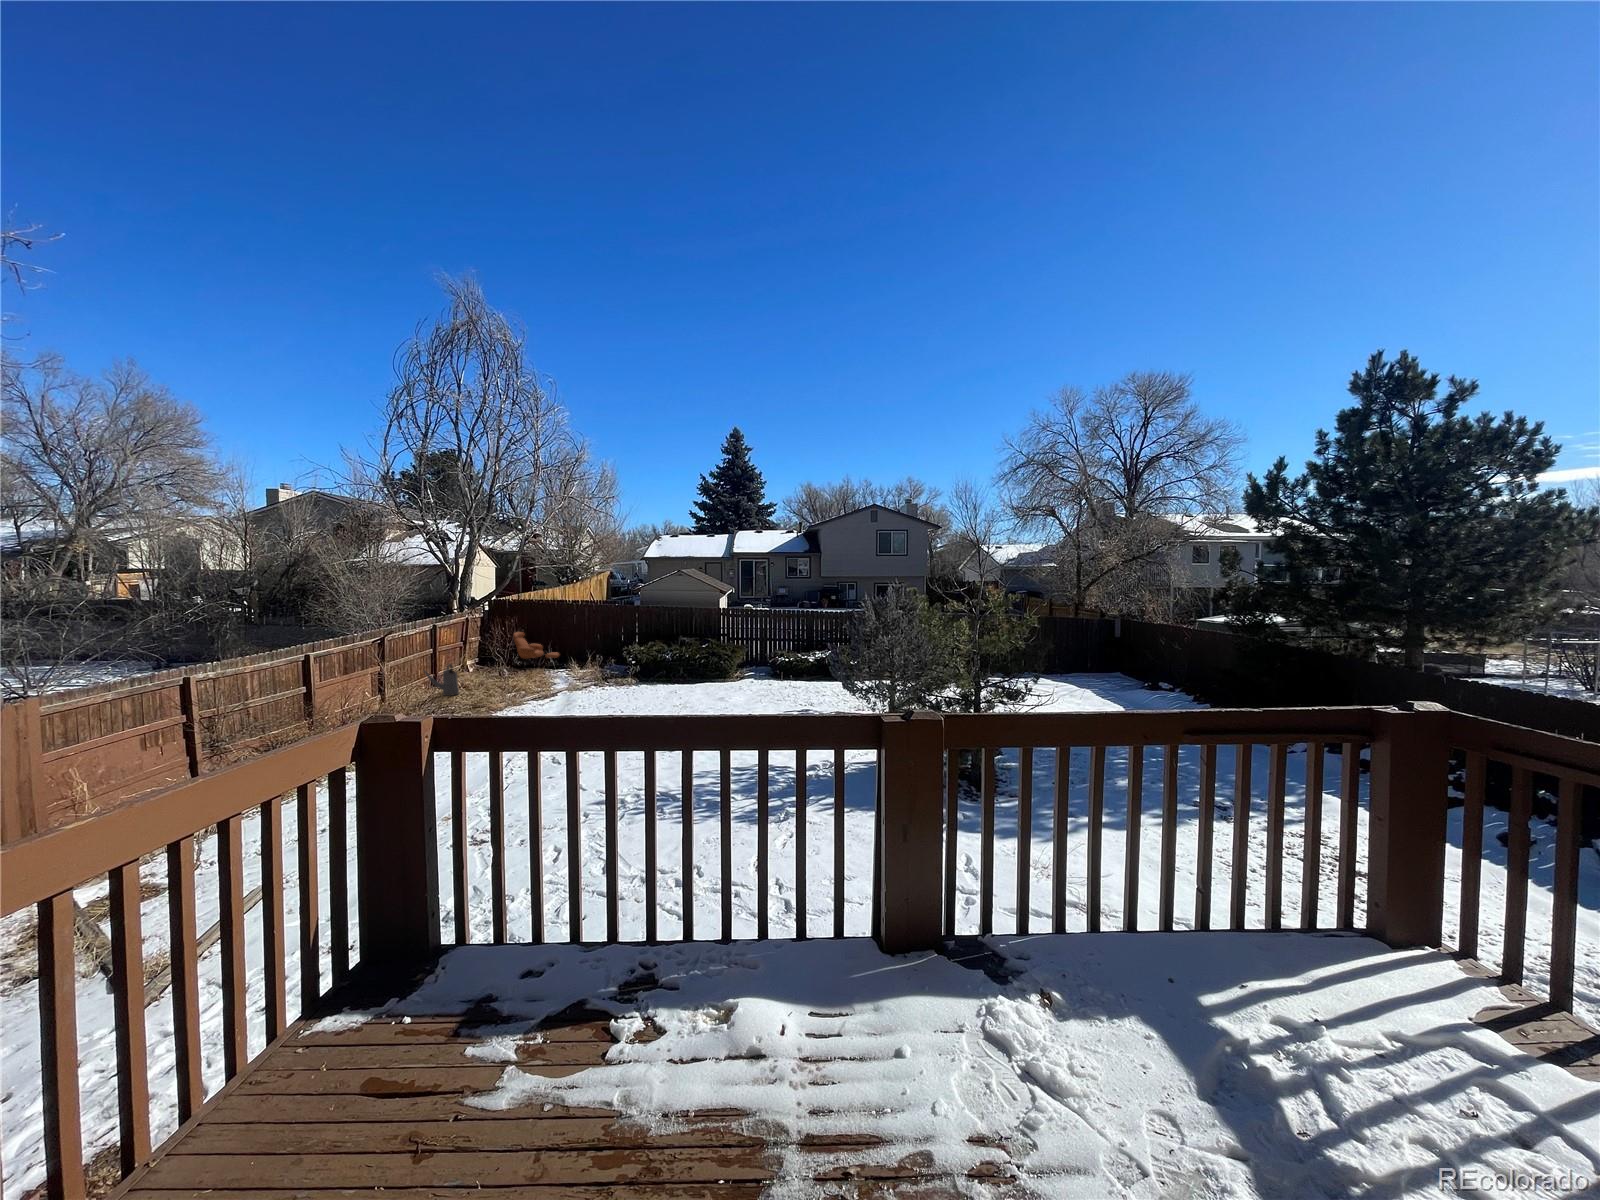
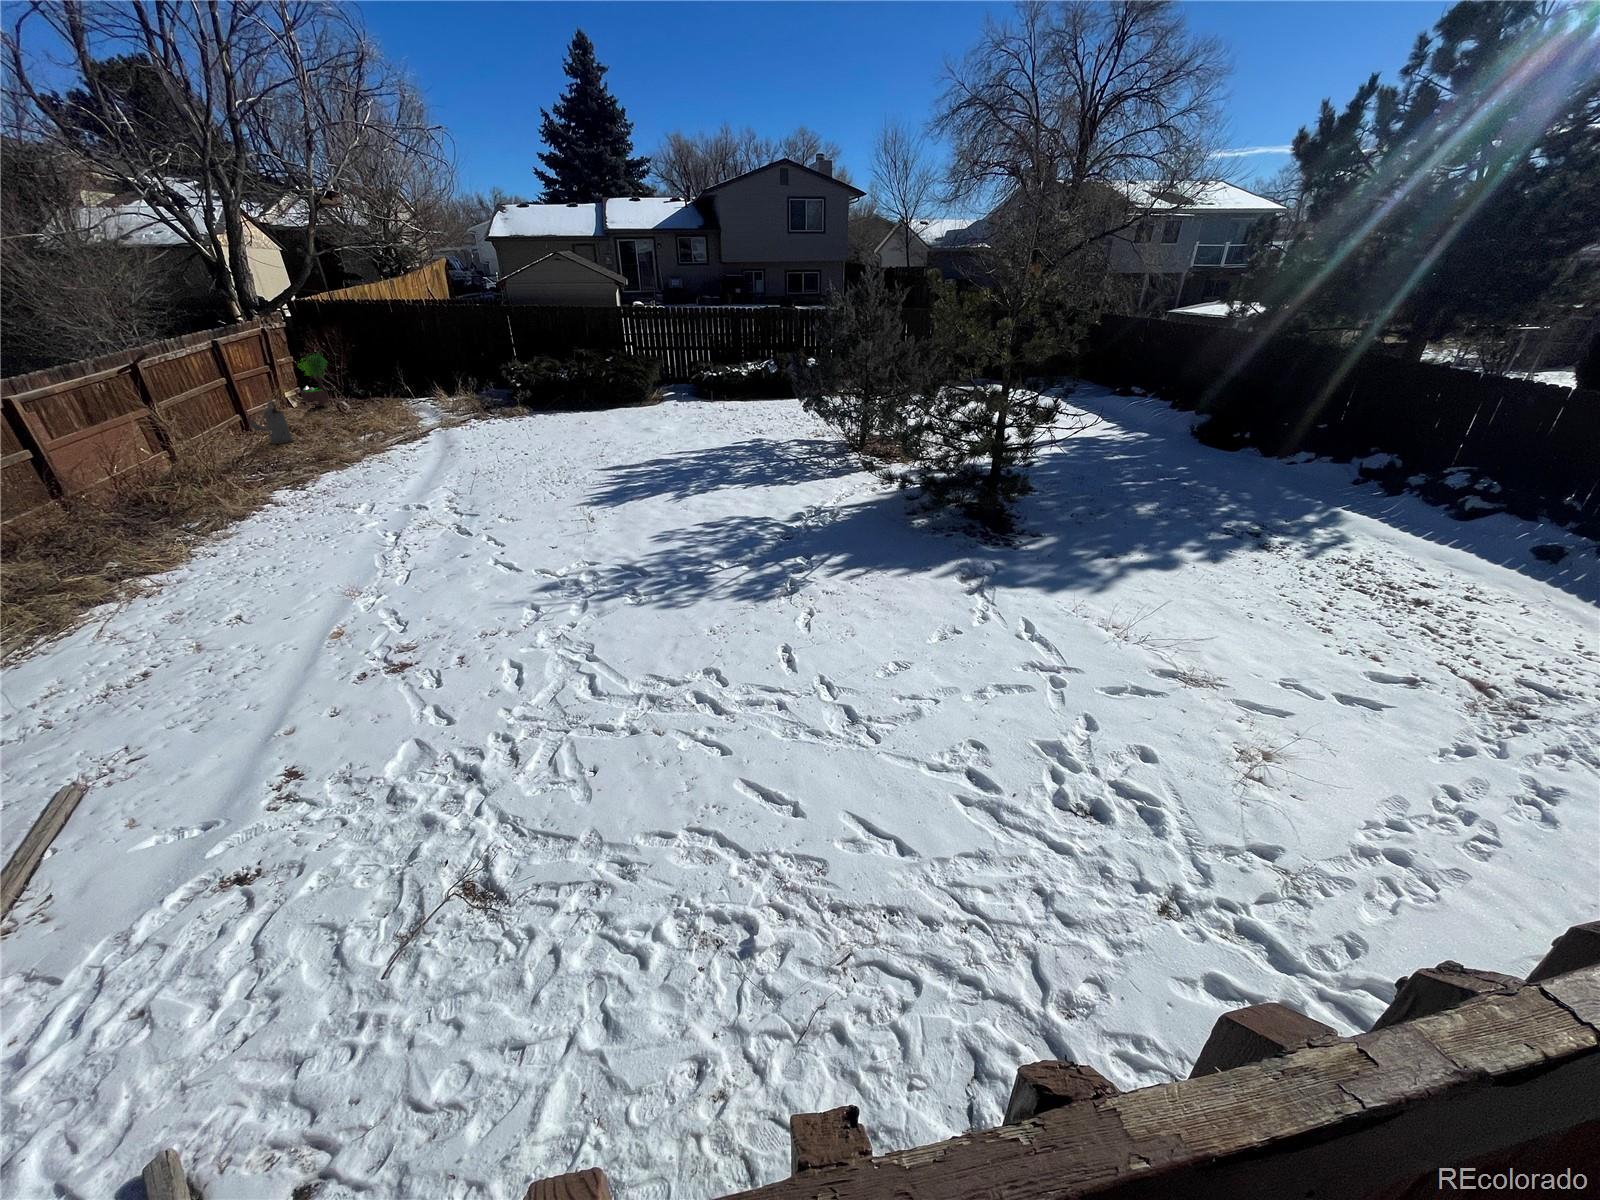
potted tree: none [474,630,499,672] -> present [299,355,328,407]
lounge chair: present [514,632,559,665] -> none [345,350,419,397]

